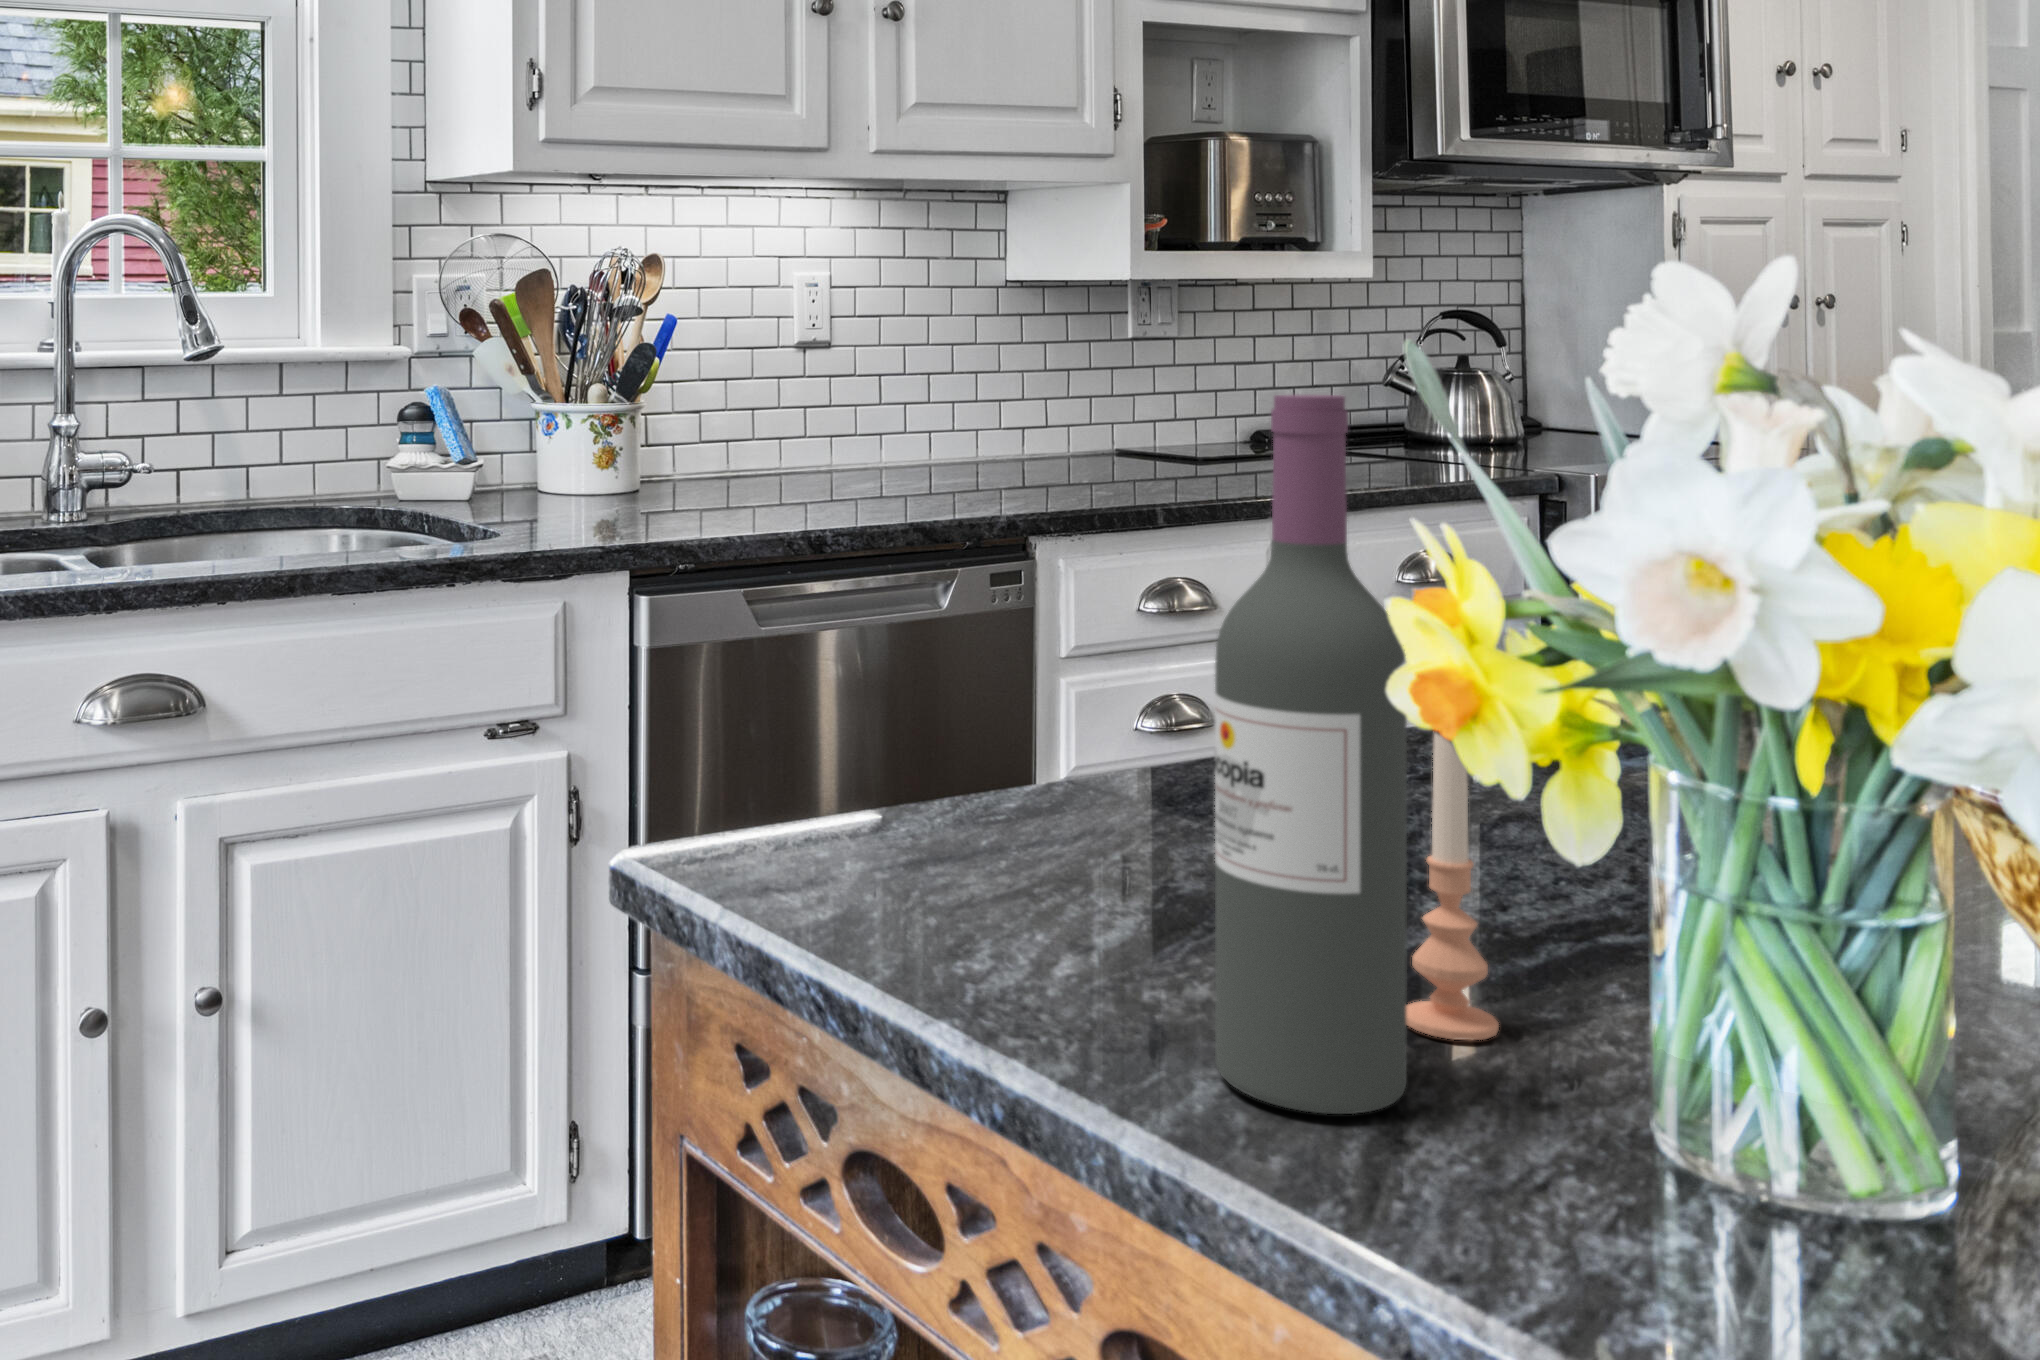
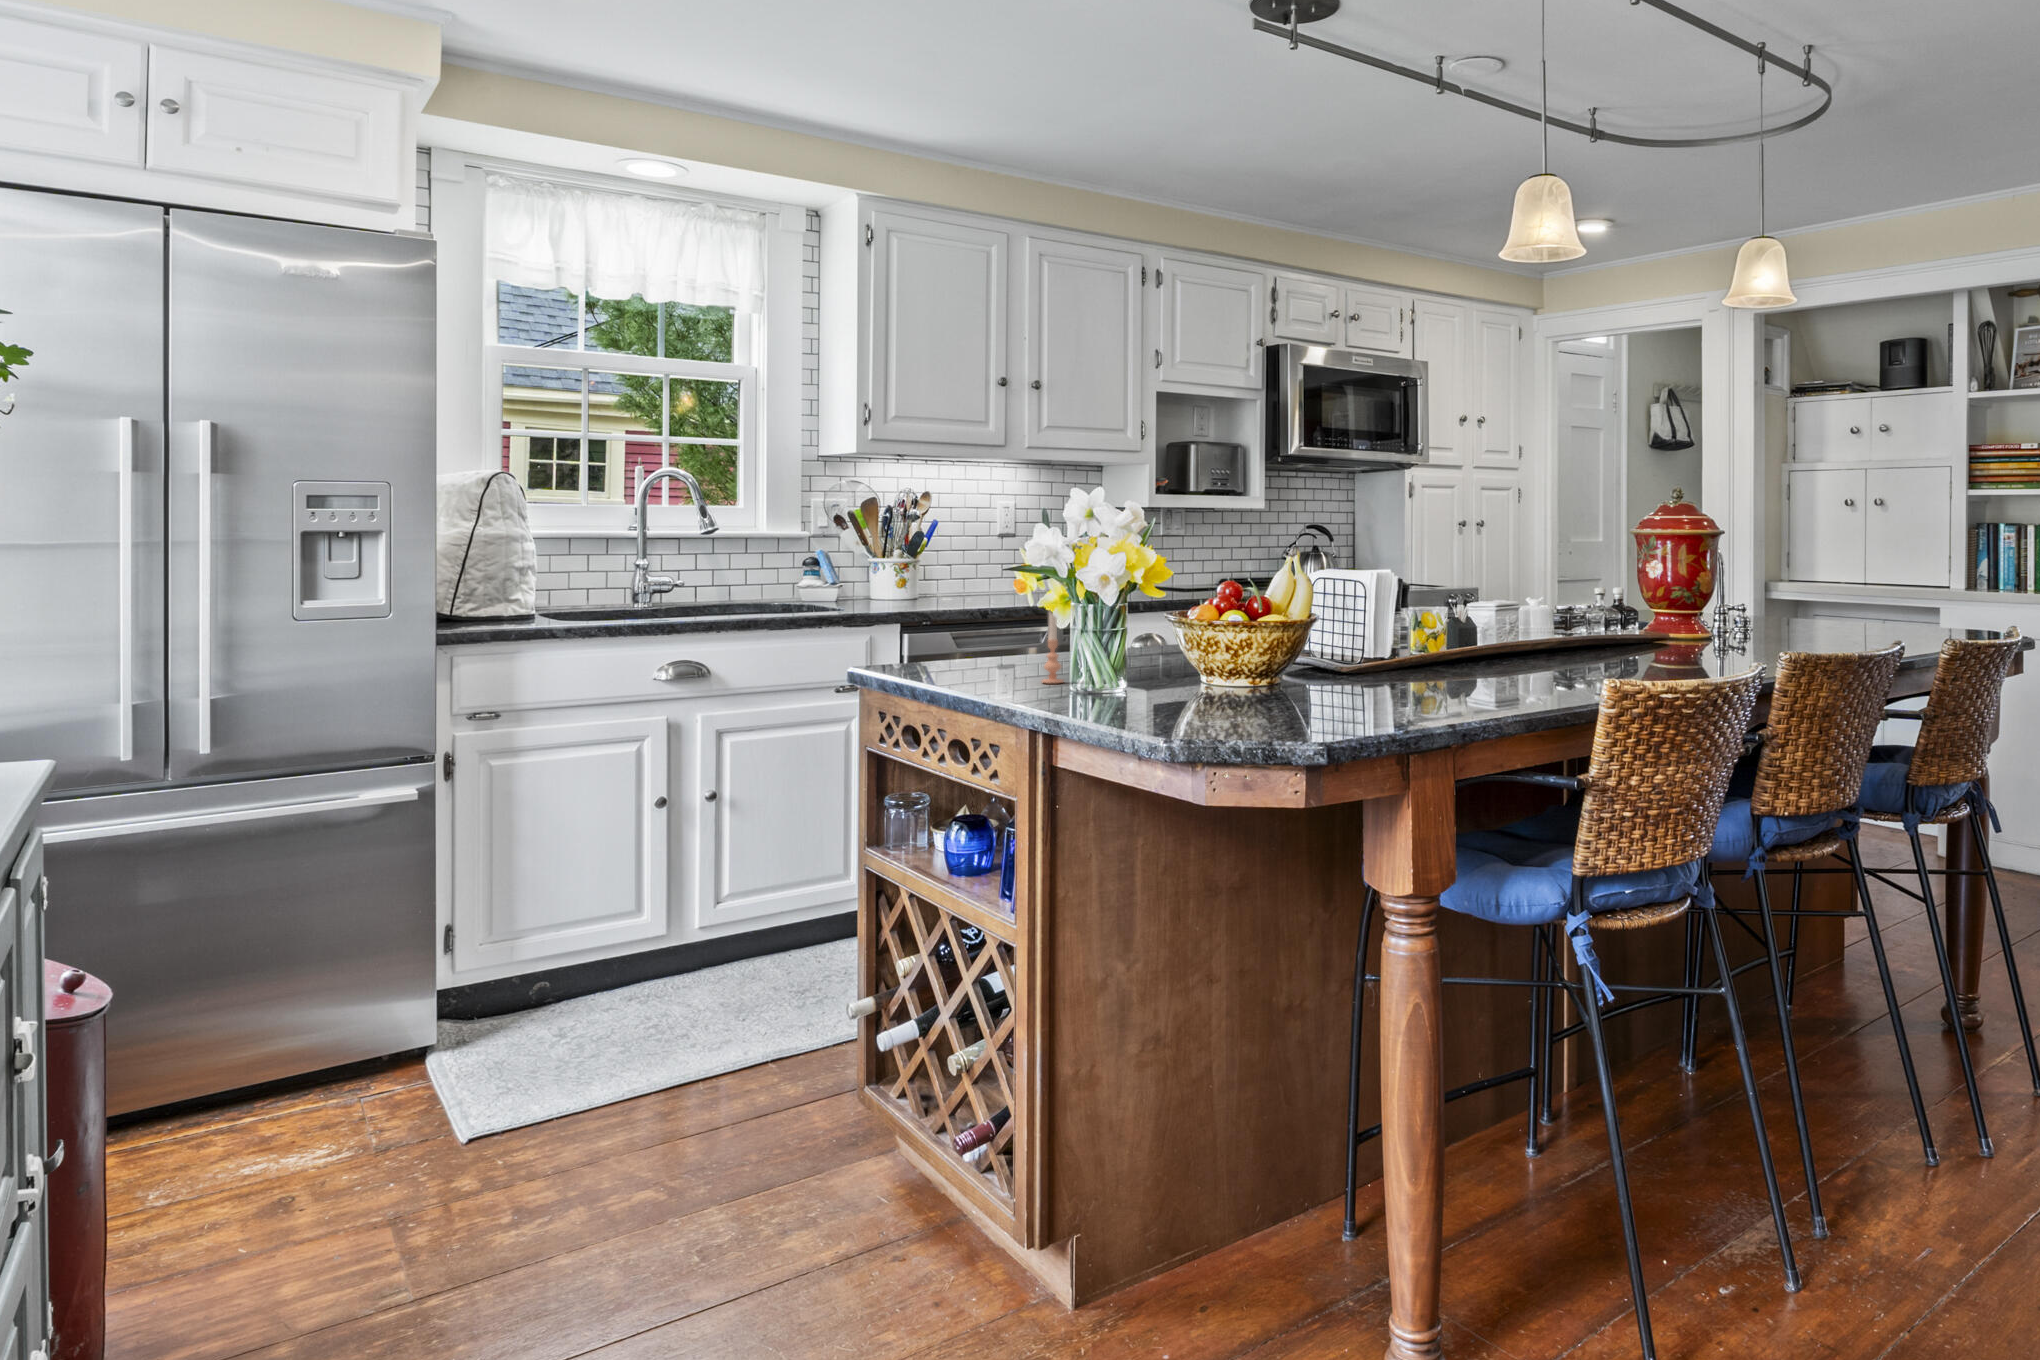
wine bottle: present [1215,395,1407,1114] -> none [981,518,1025,689]

